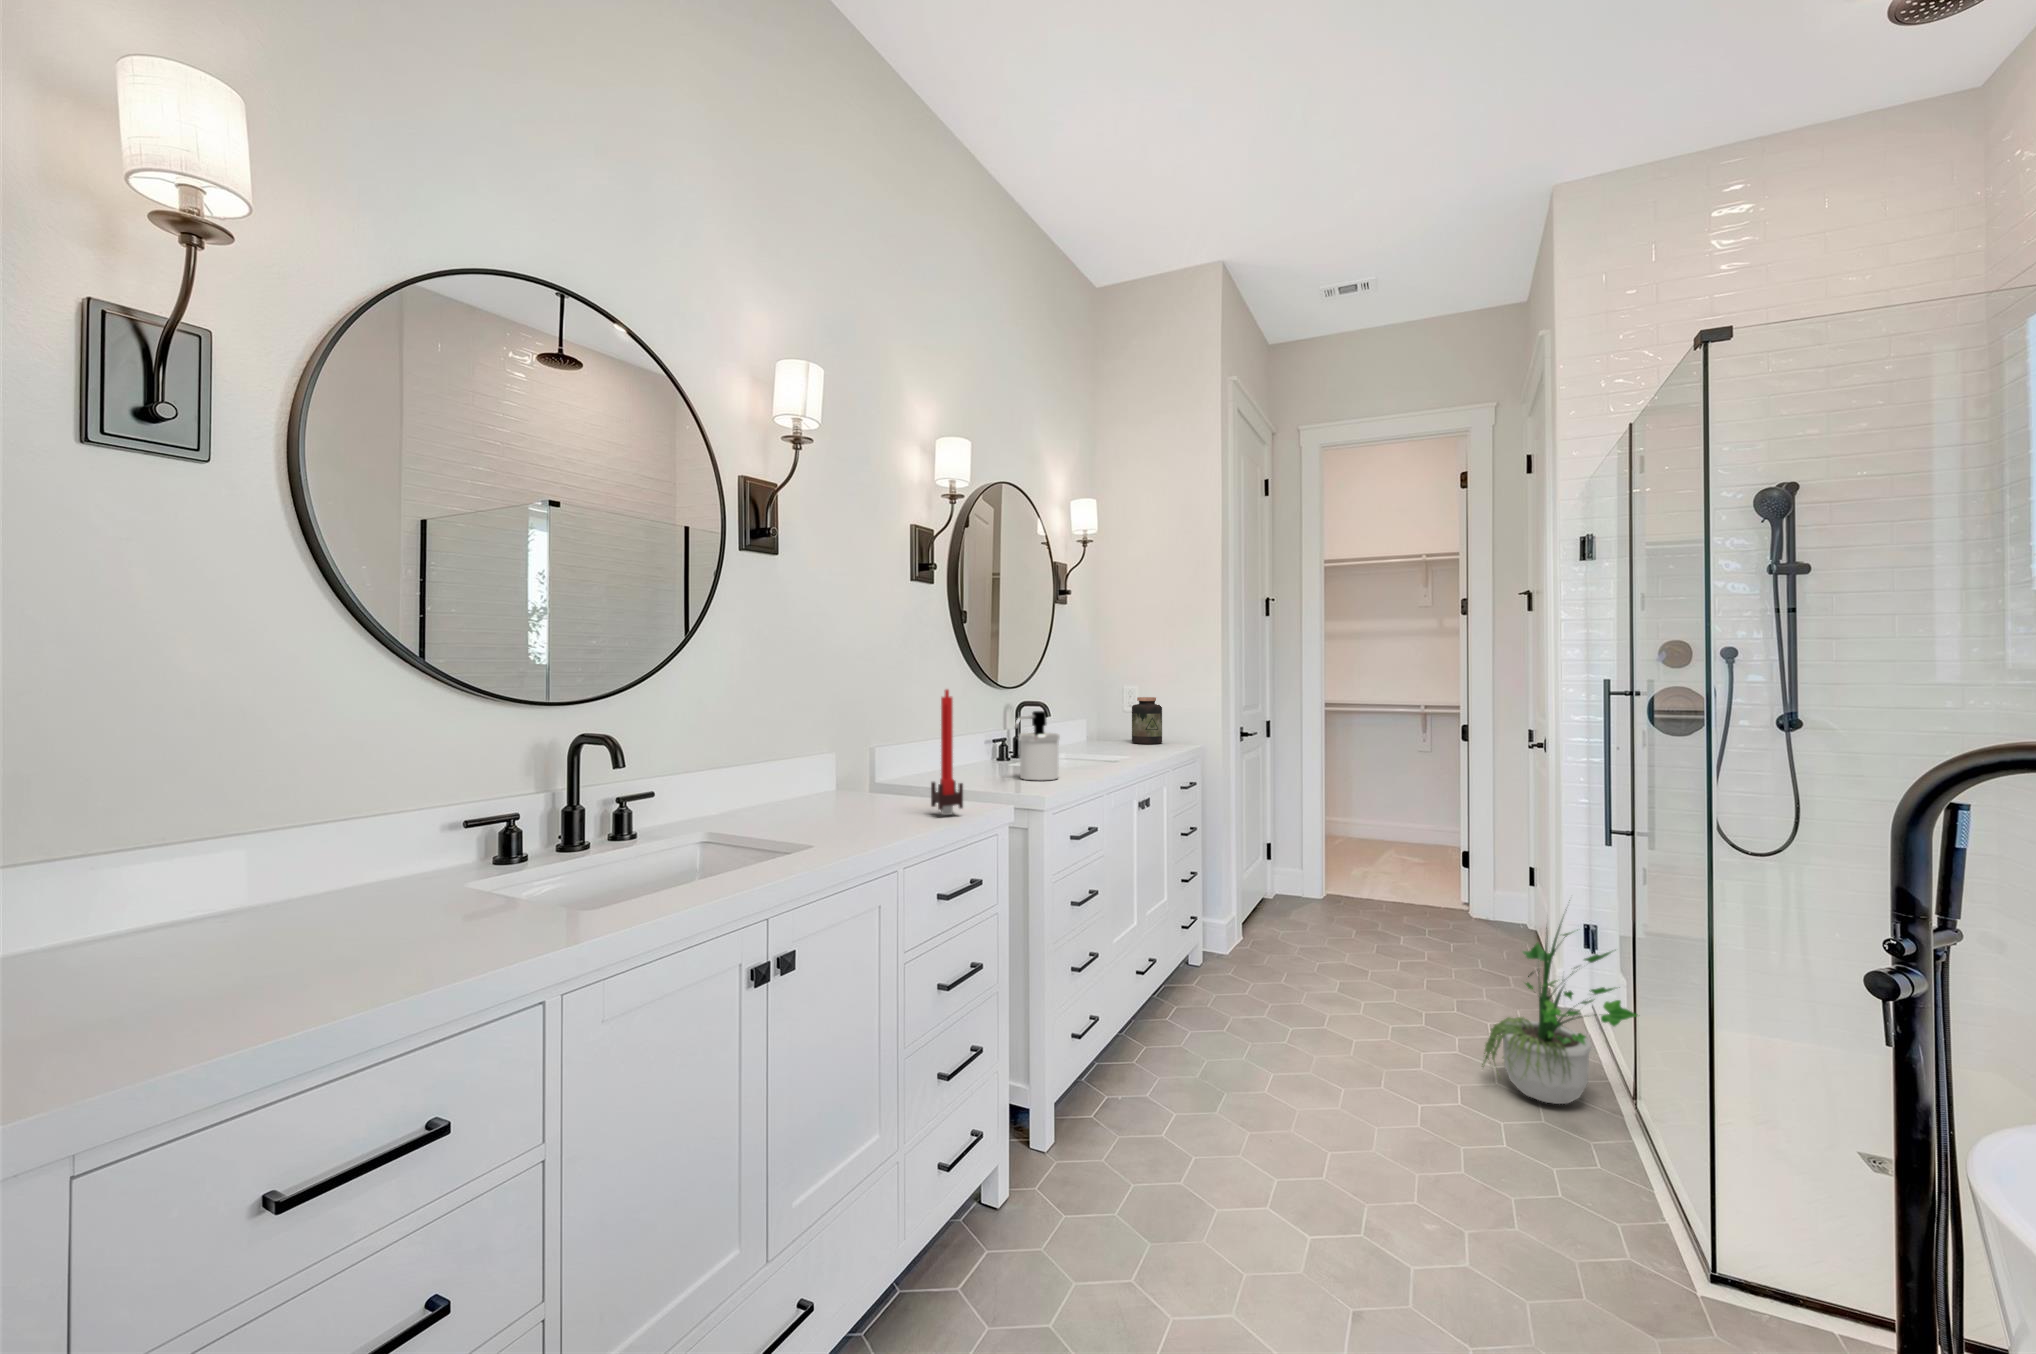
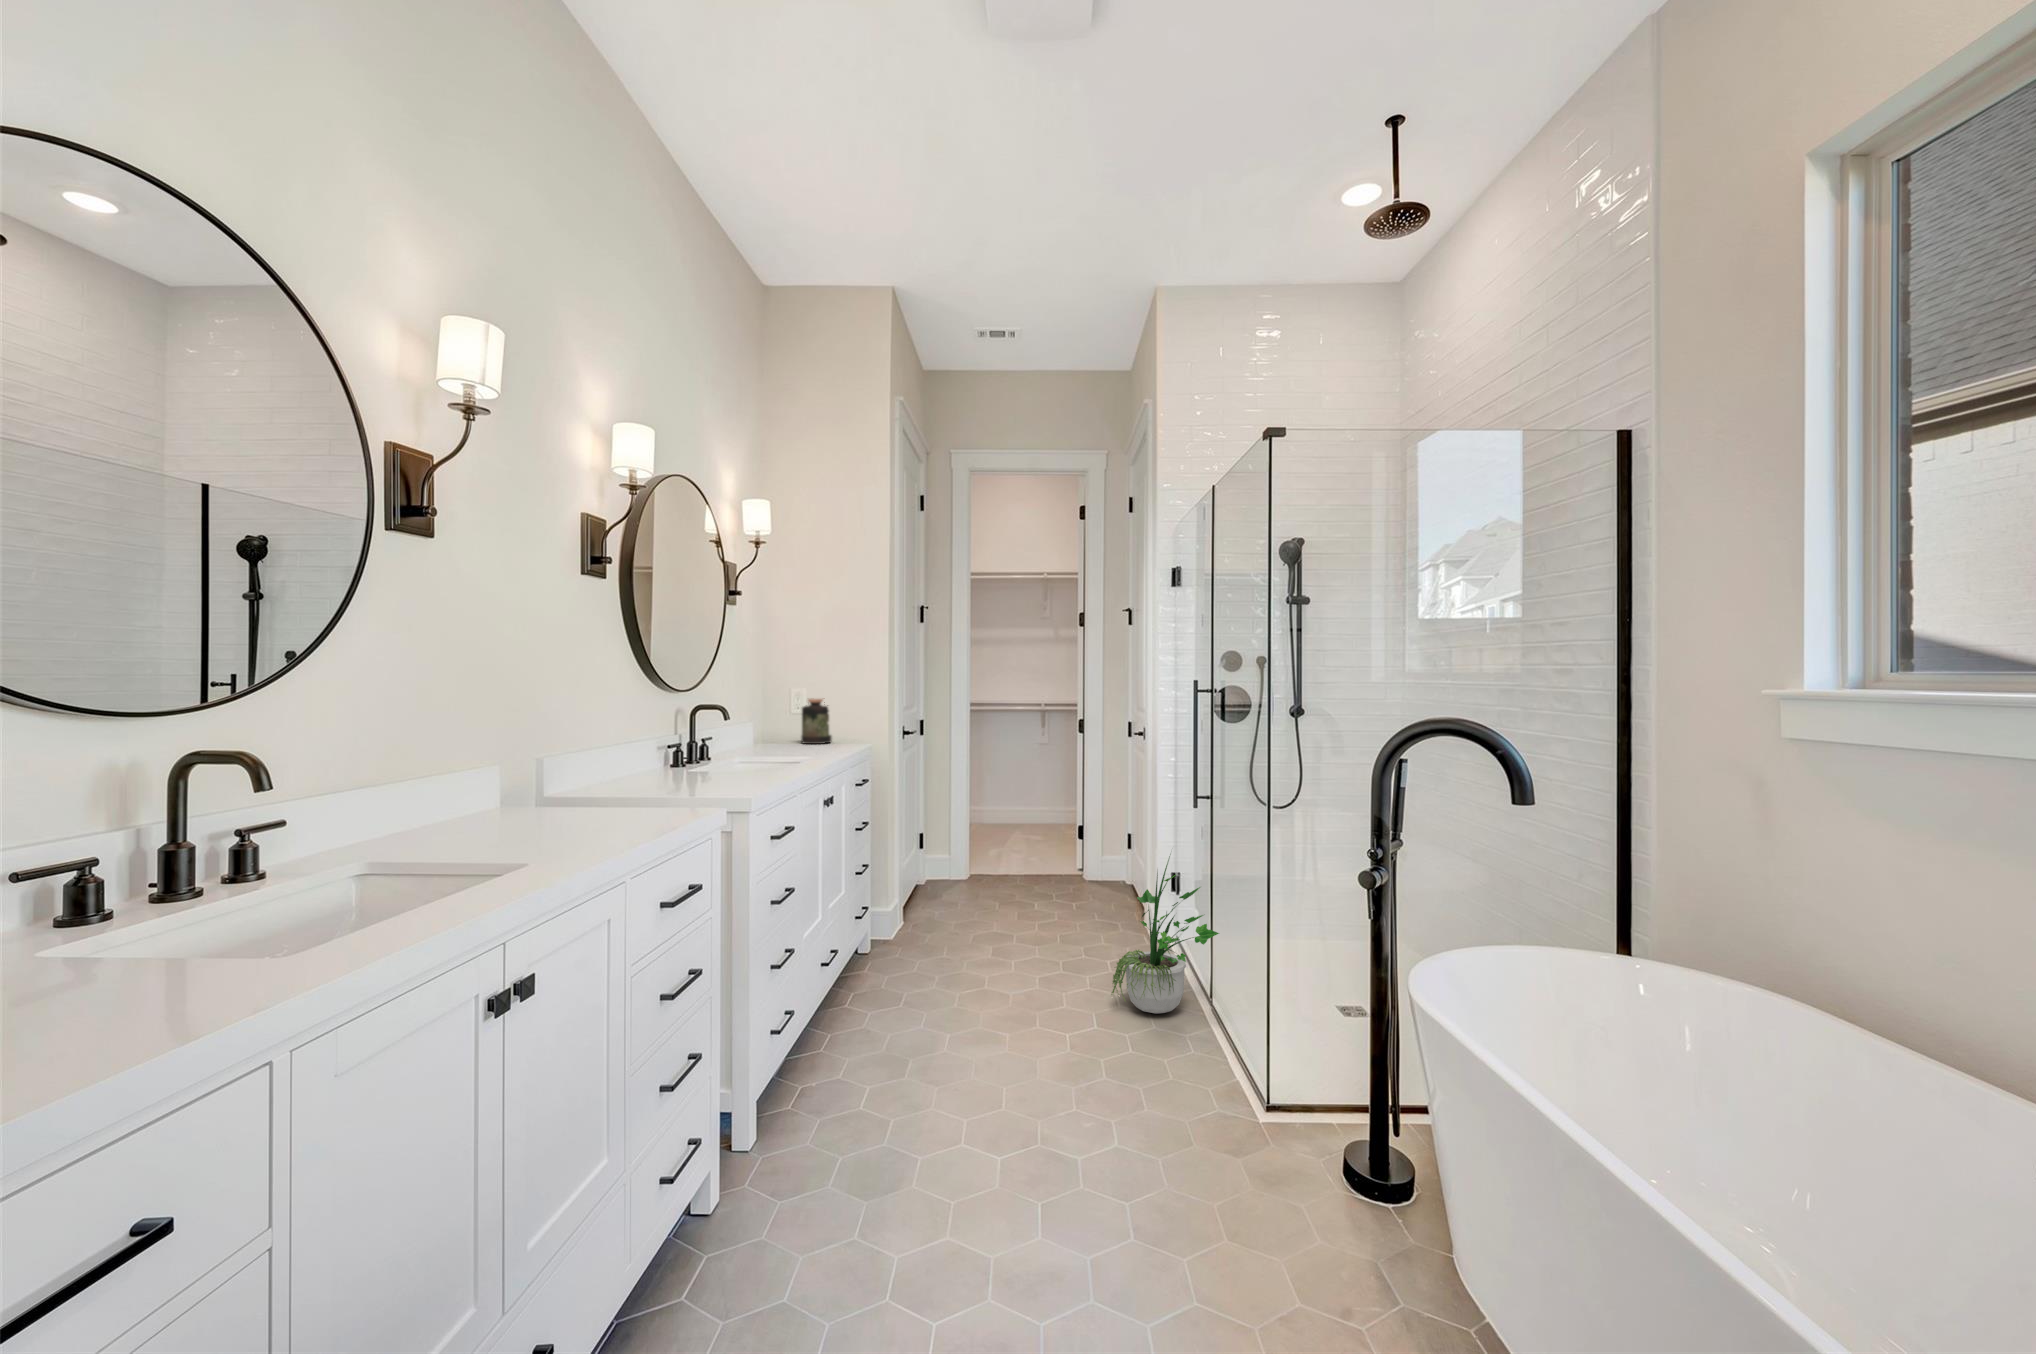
candle: present [931,690,963,815] -> none [641,691,679,822]
soap dispenser: present [1014,711,1060,780] -> none [709,713,754,783]

